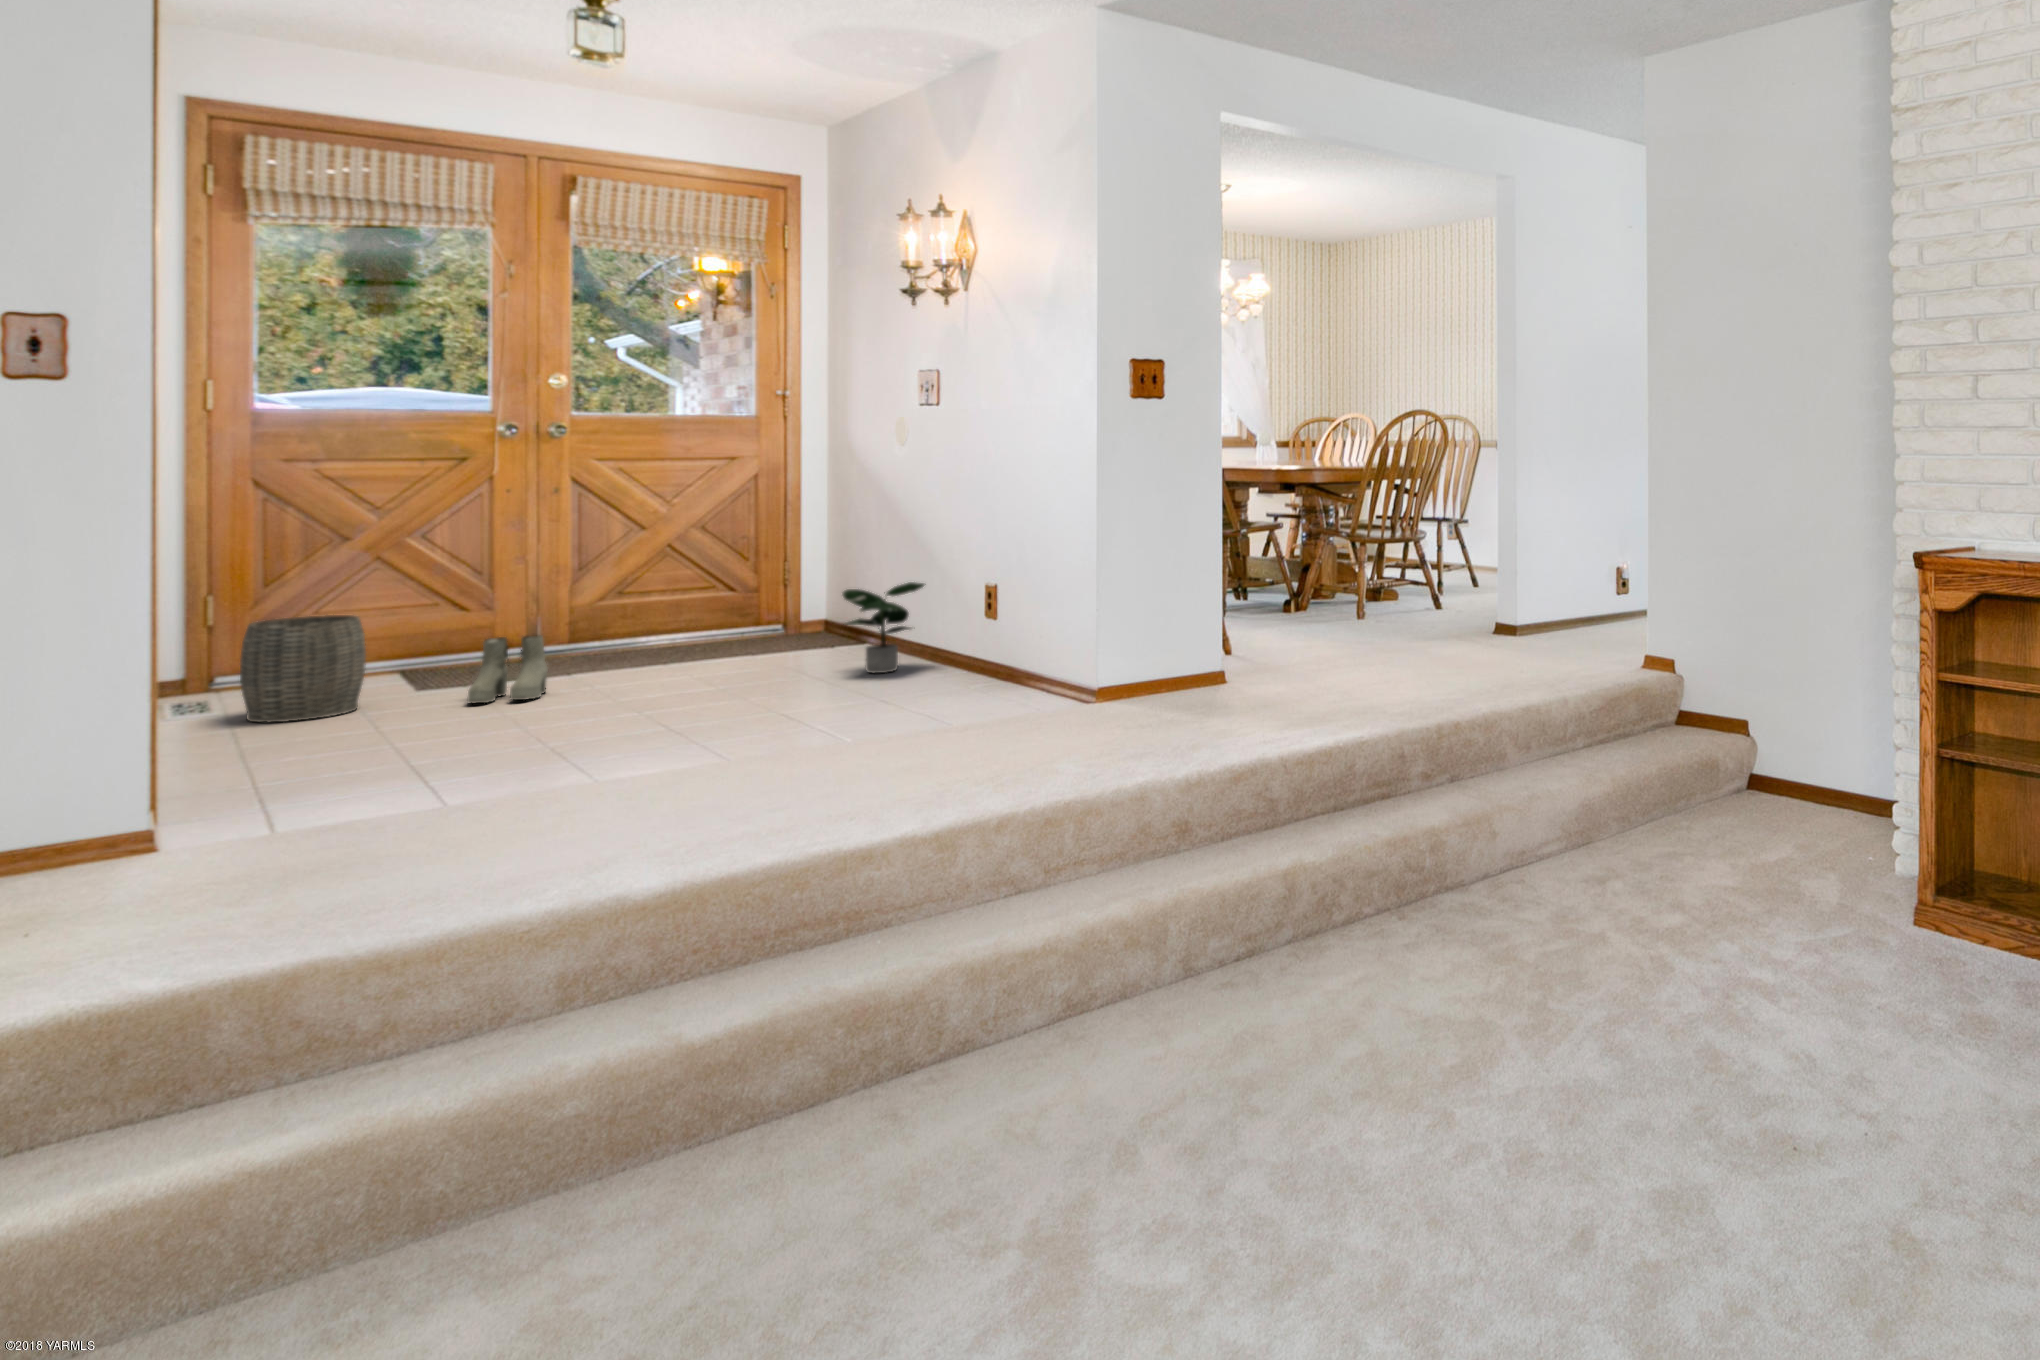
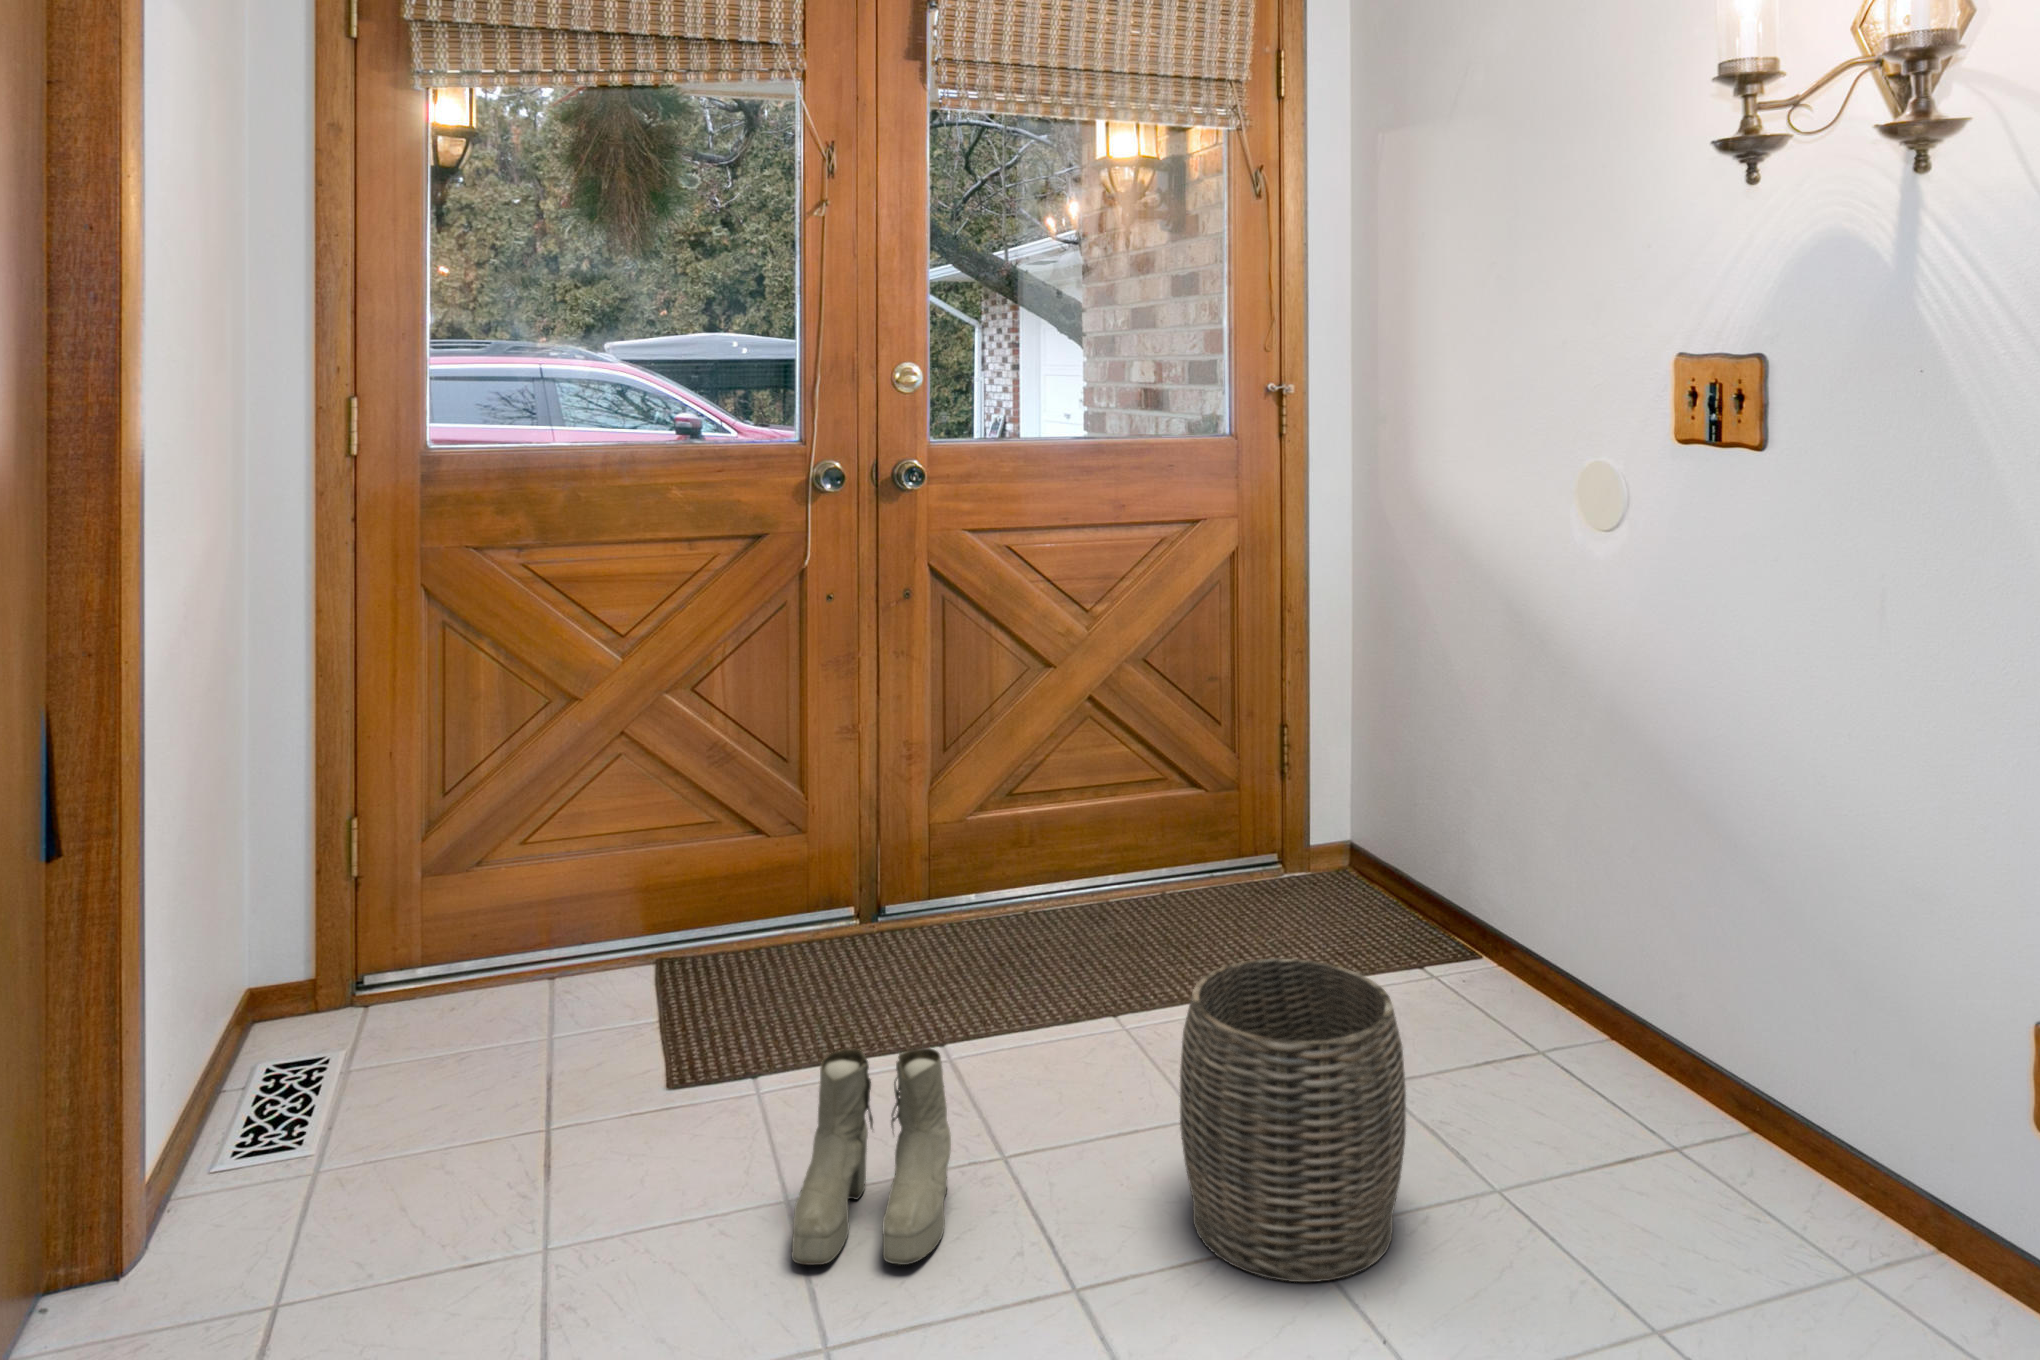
potted plant: present [843,582,926,673] -> none [1596,947,1818,1219]
woven basket: present [240,615,366,722] -> present [1180,958,1406,1282]

